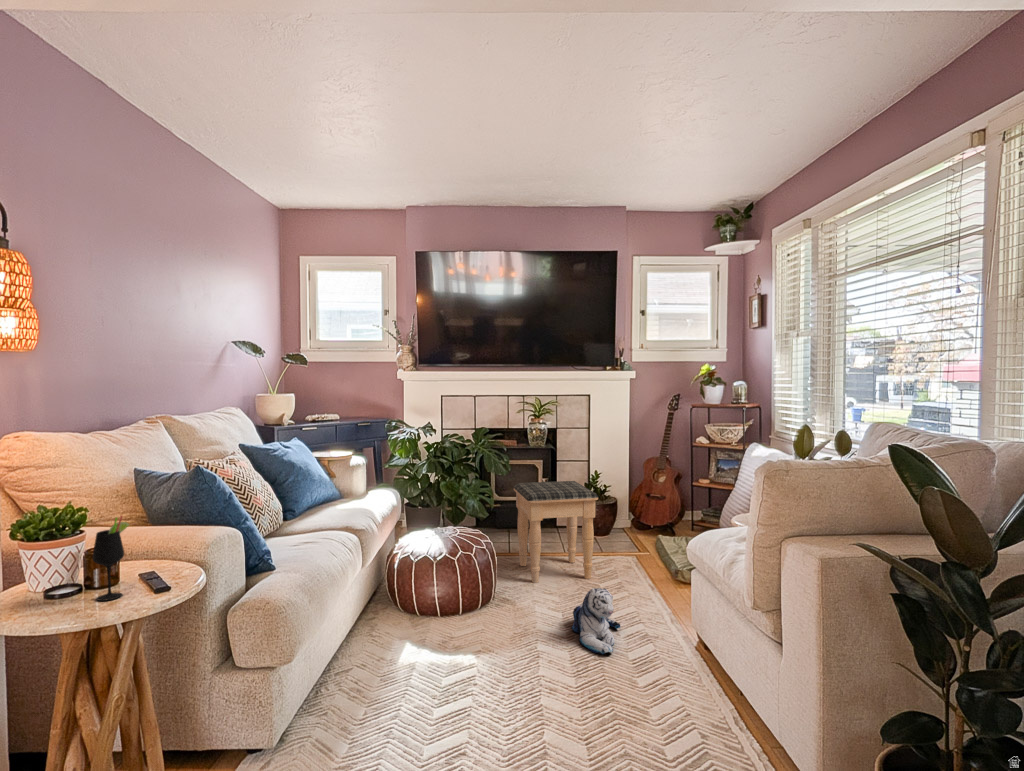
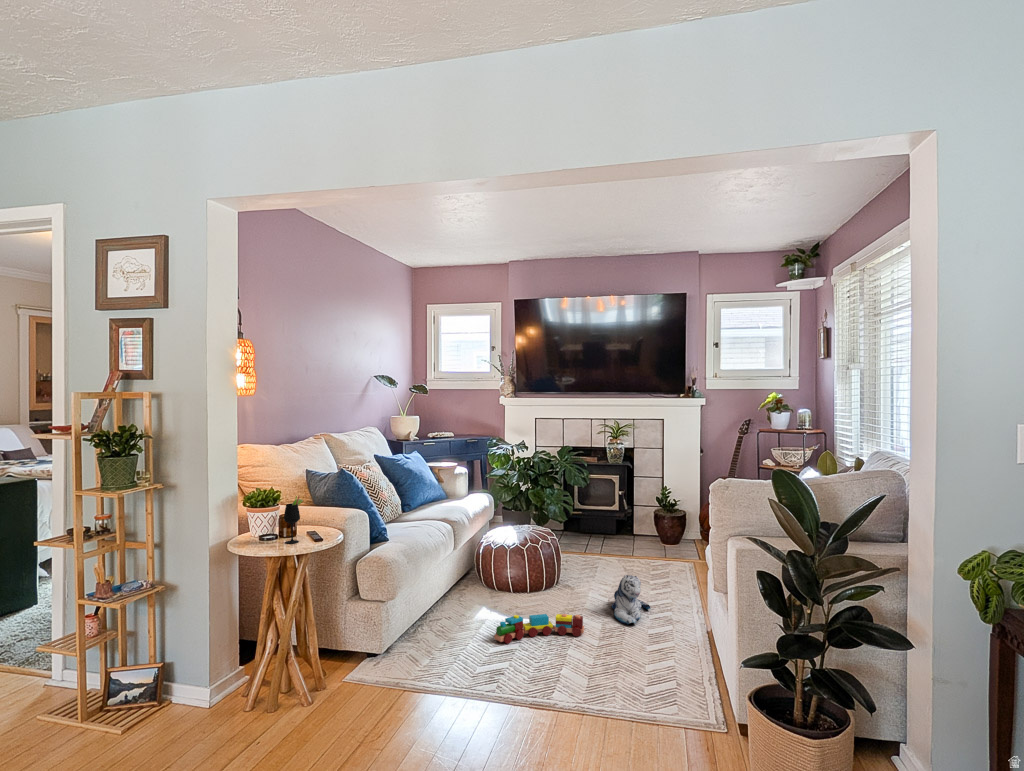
footstool: present [514,481,598,583] -> none [586,493,651,575]
toy train: none [436,650,554,705] -> present [494,614,584,644]

